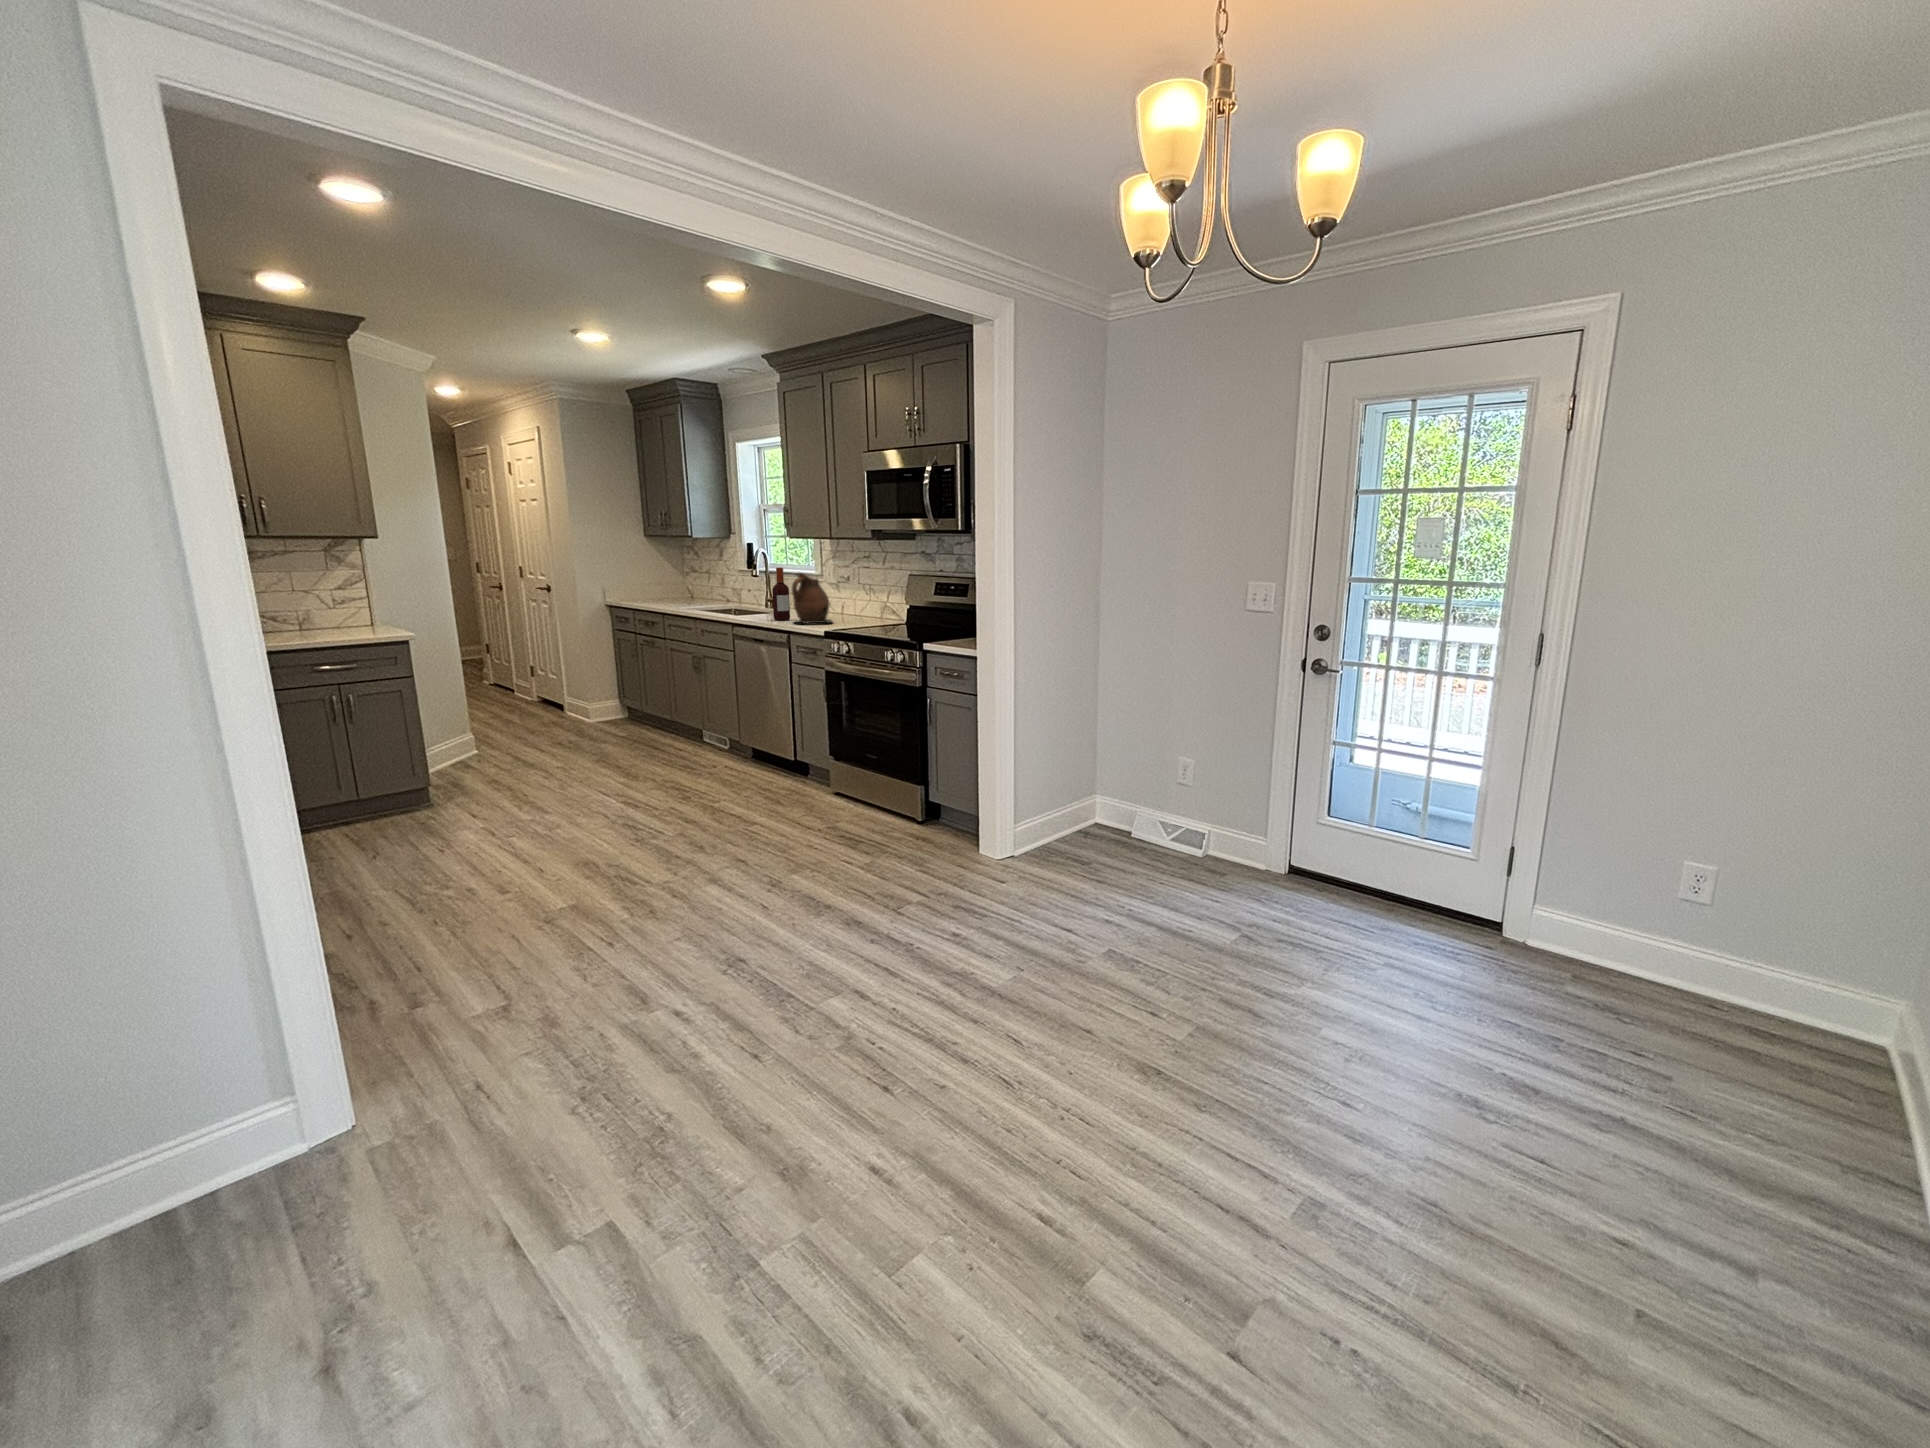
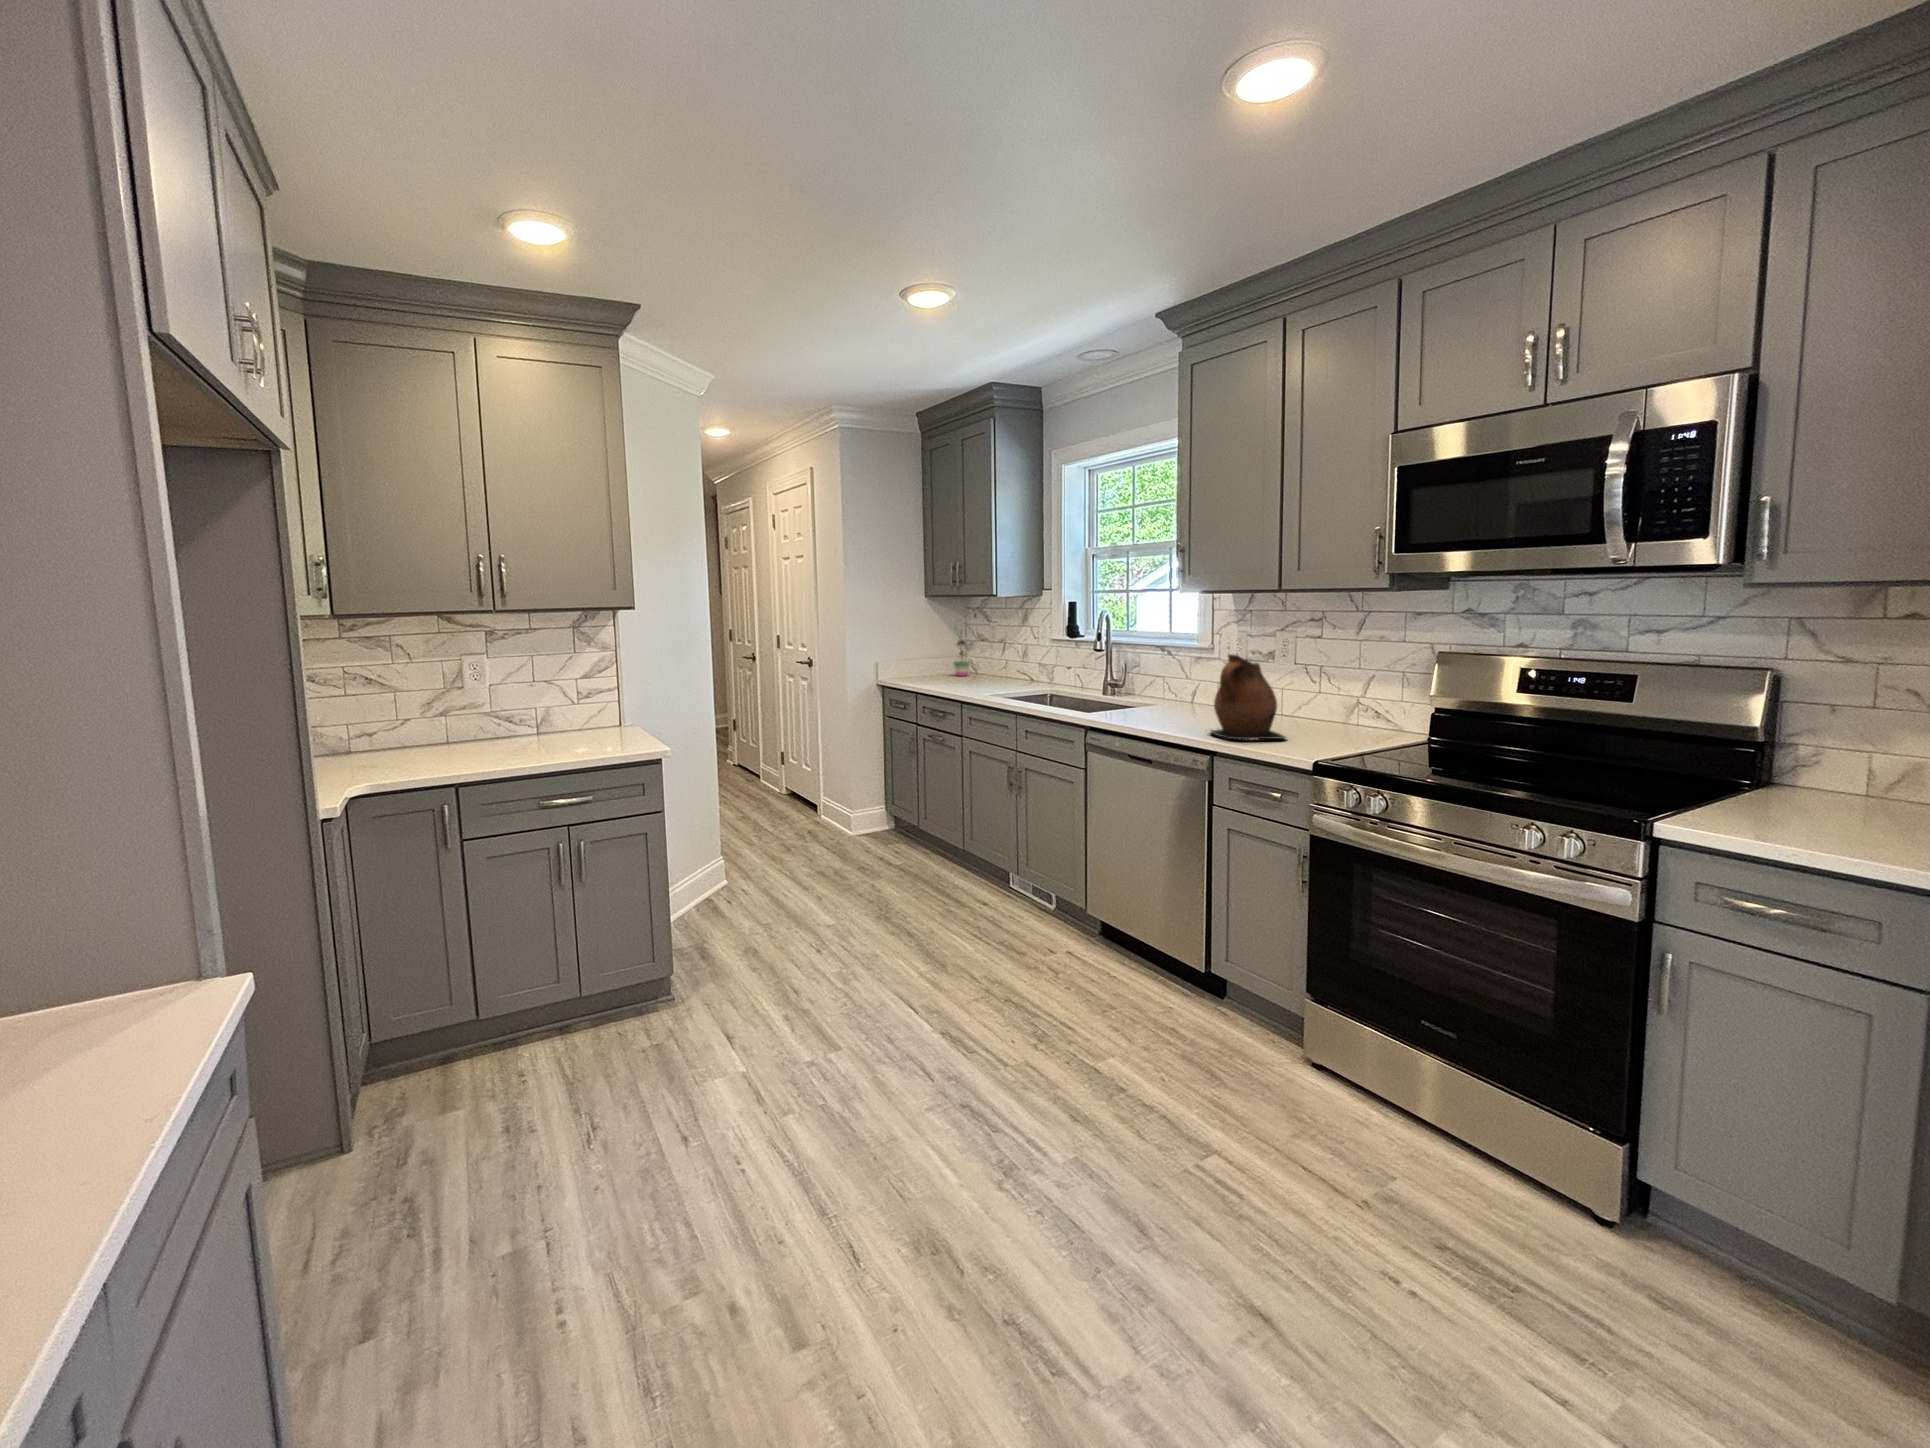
potted plant: none [670,560,691,599] -> present [954,637,973,676]
bottle: present [772,568,790,620] -> none [1164,643,1191,727]

